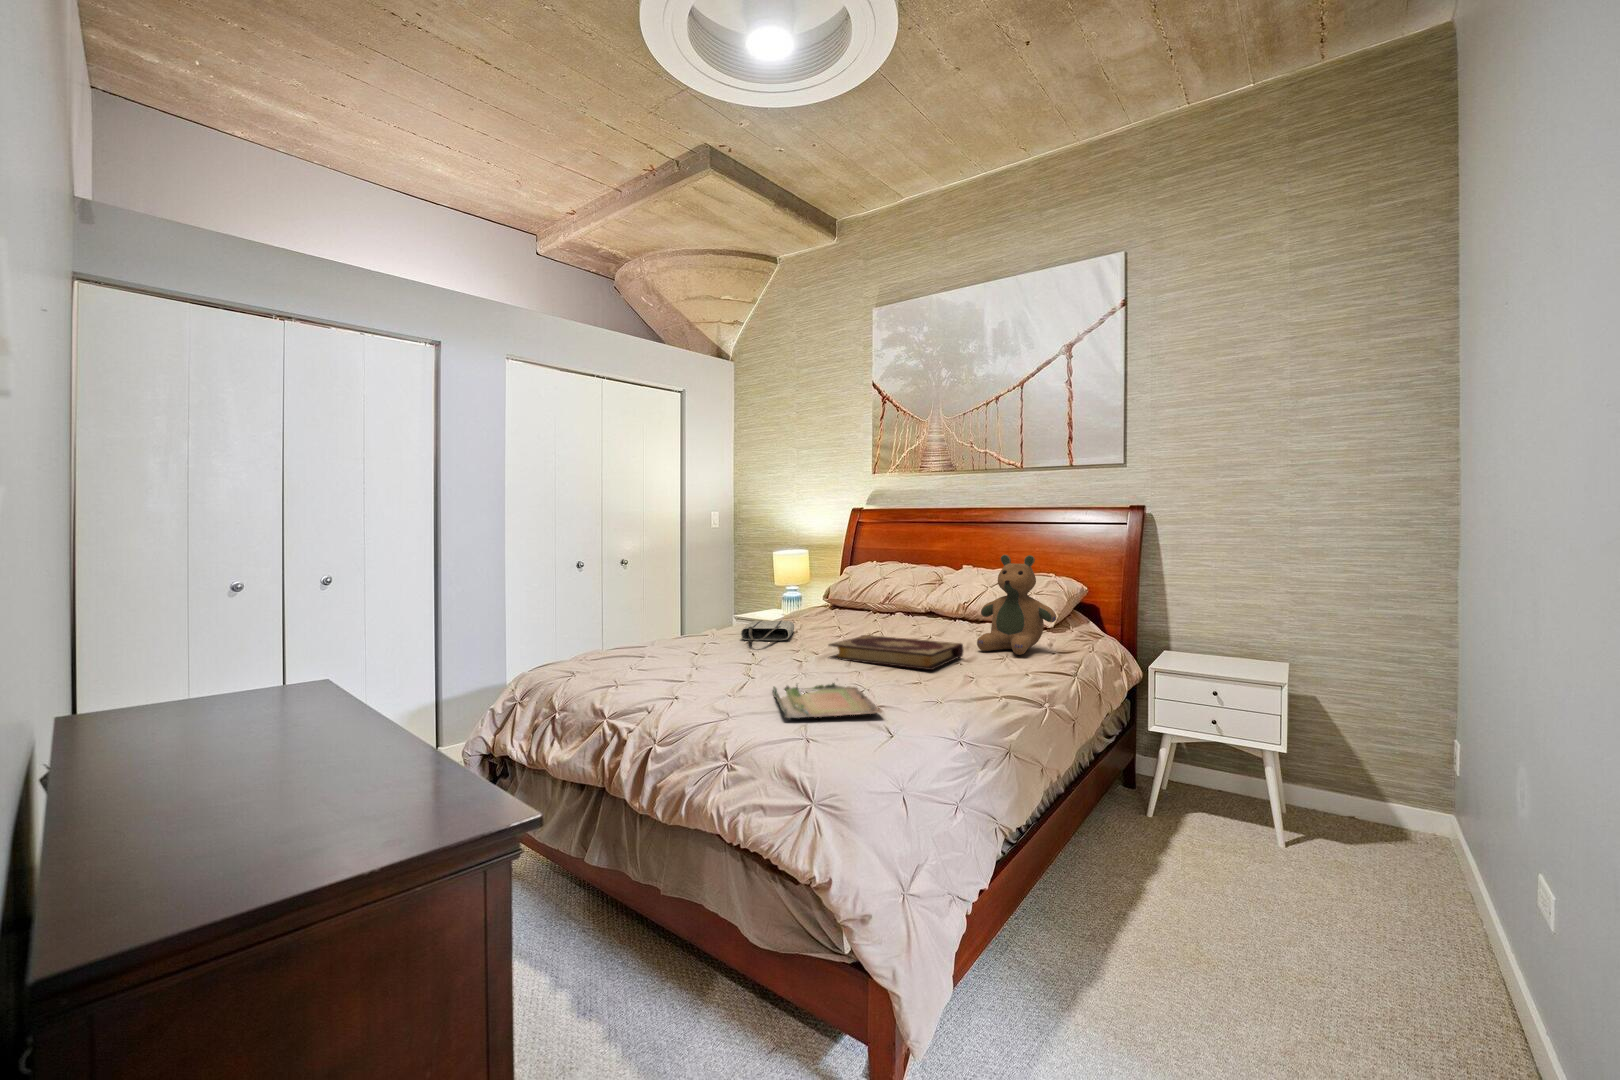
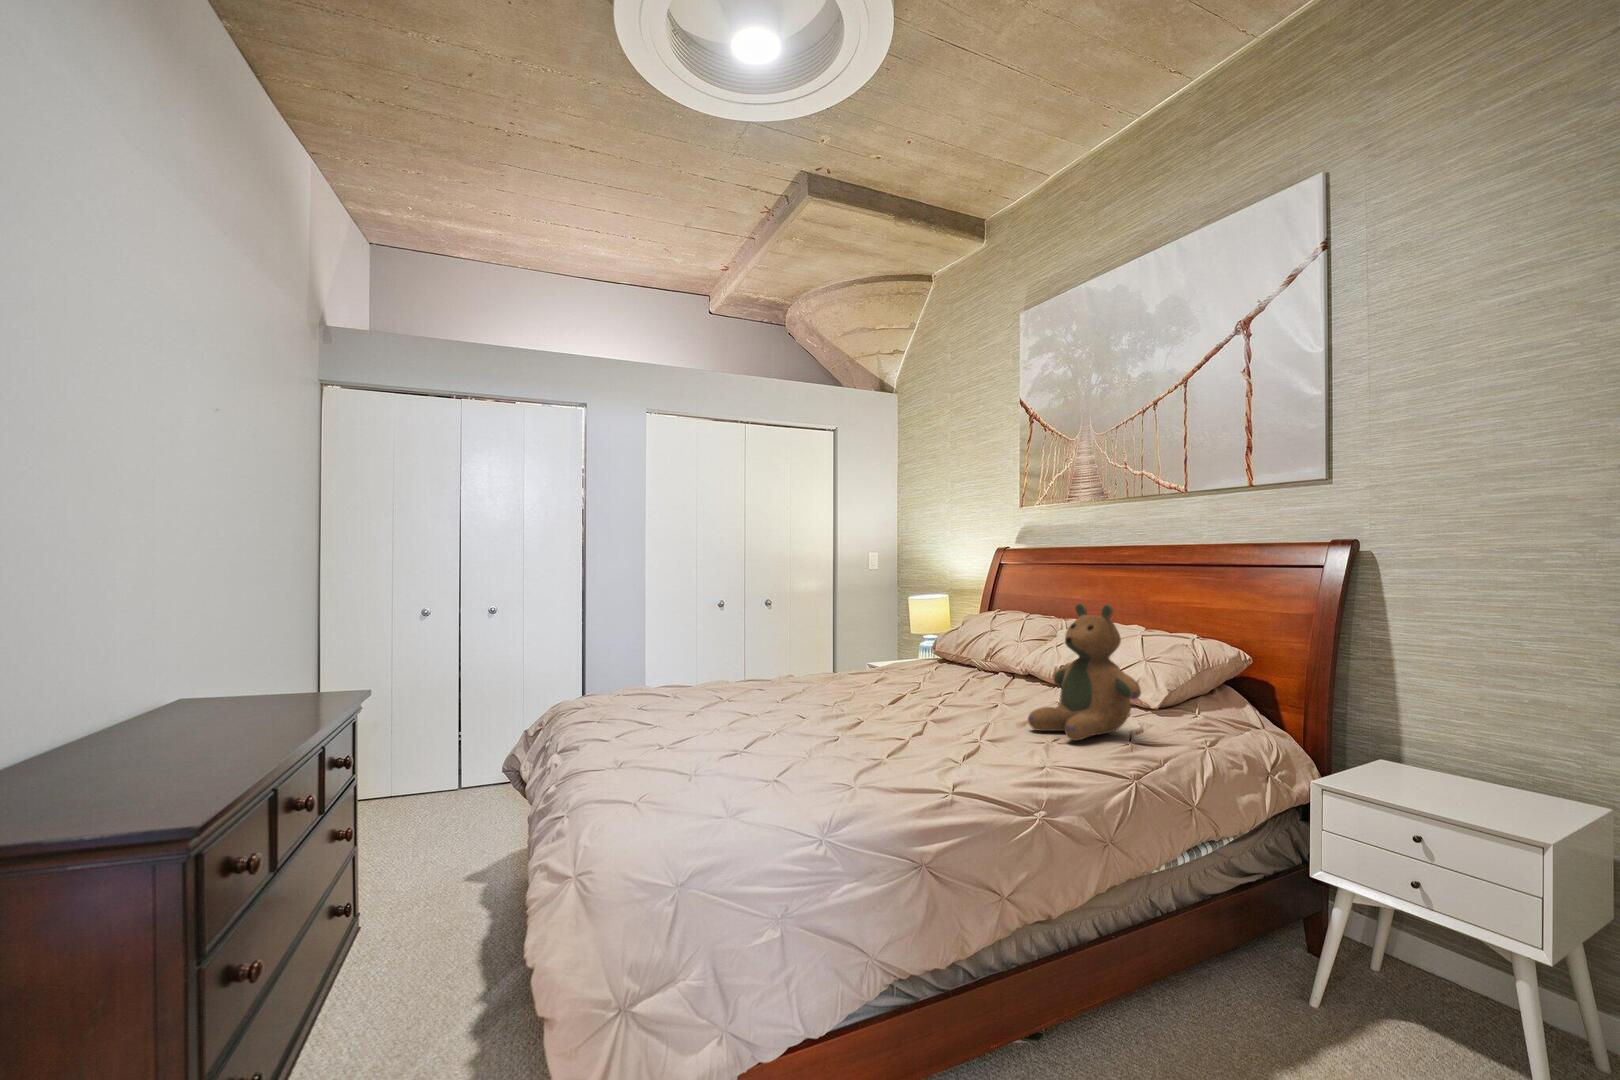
tote bag: present [741,621,794,642] -> none [765,672,852,695]
book: present [829,635,964,670] -> none [825,696,991,746]
tray: present [773,683,882,719] -> none [618,738,774,788]

